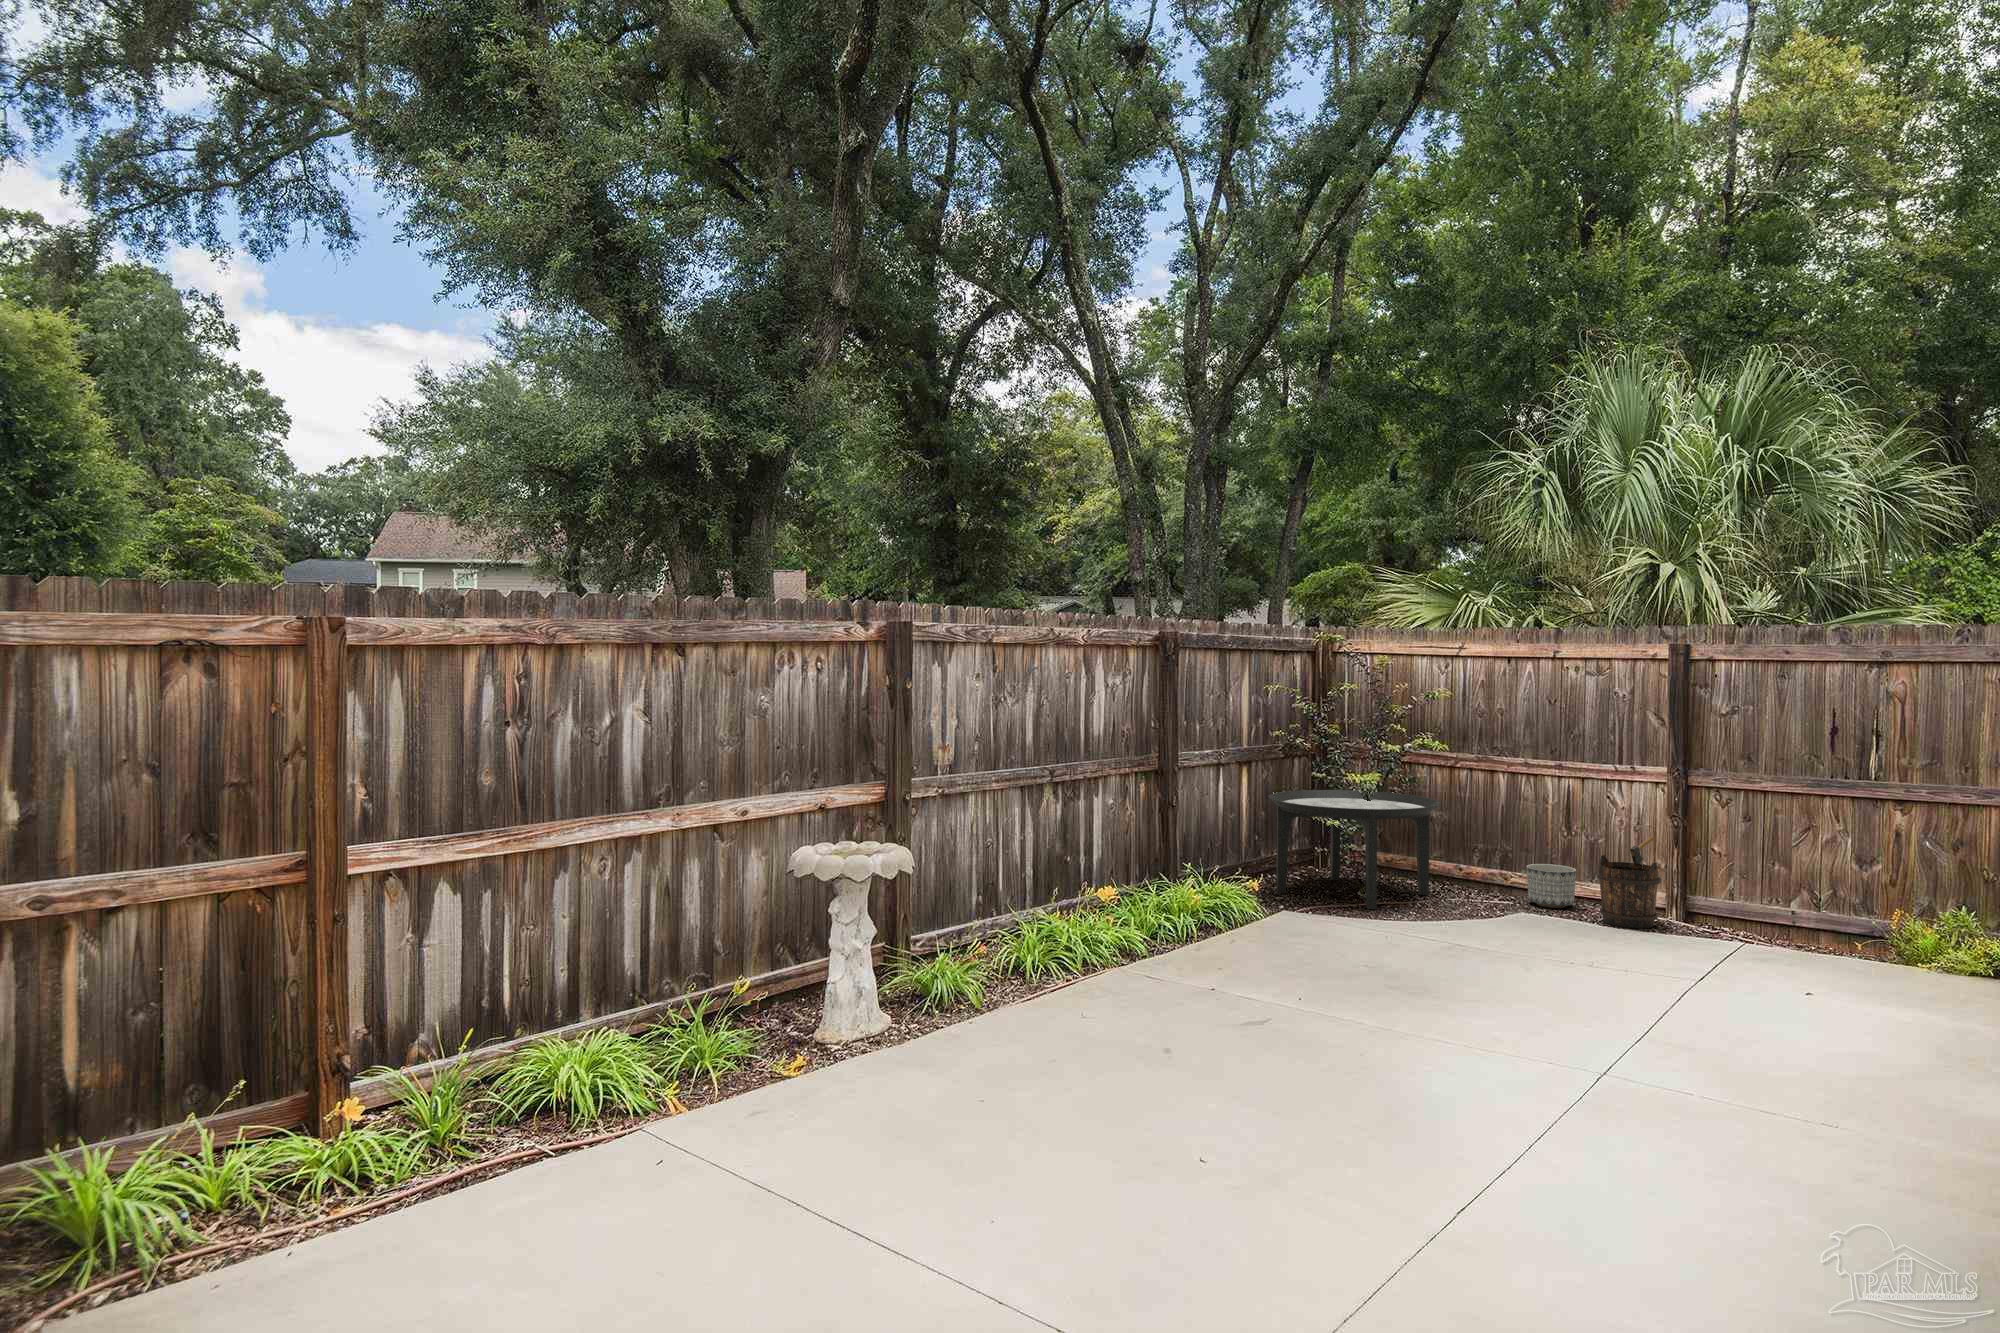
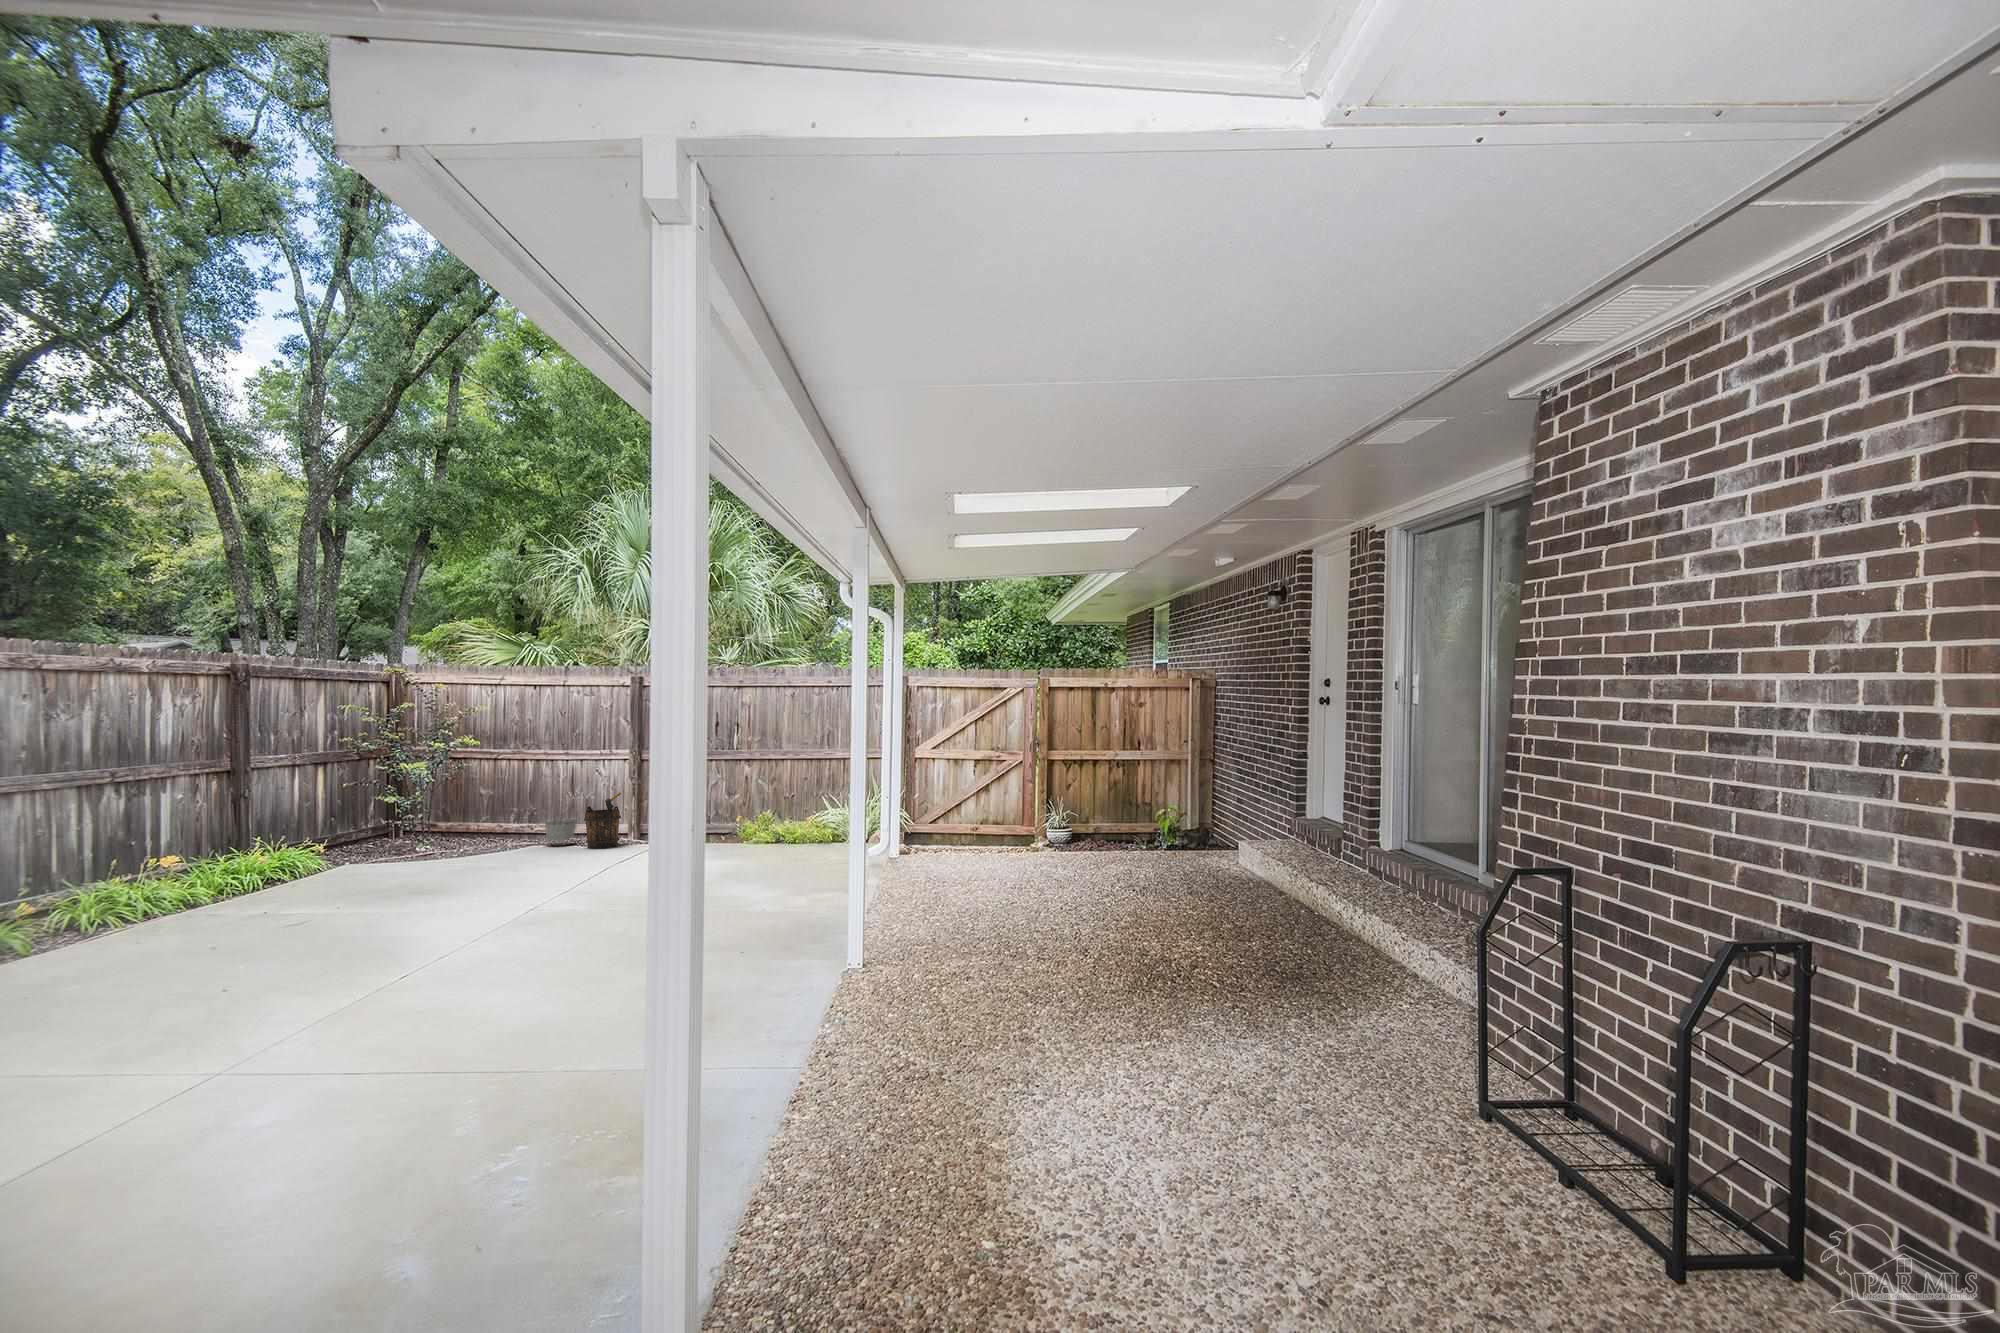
round table: present [1269,790,1440,909] -> none [344,783,484,863]

